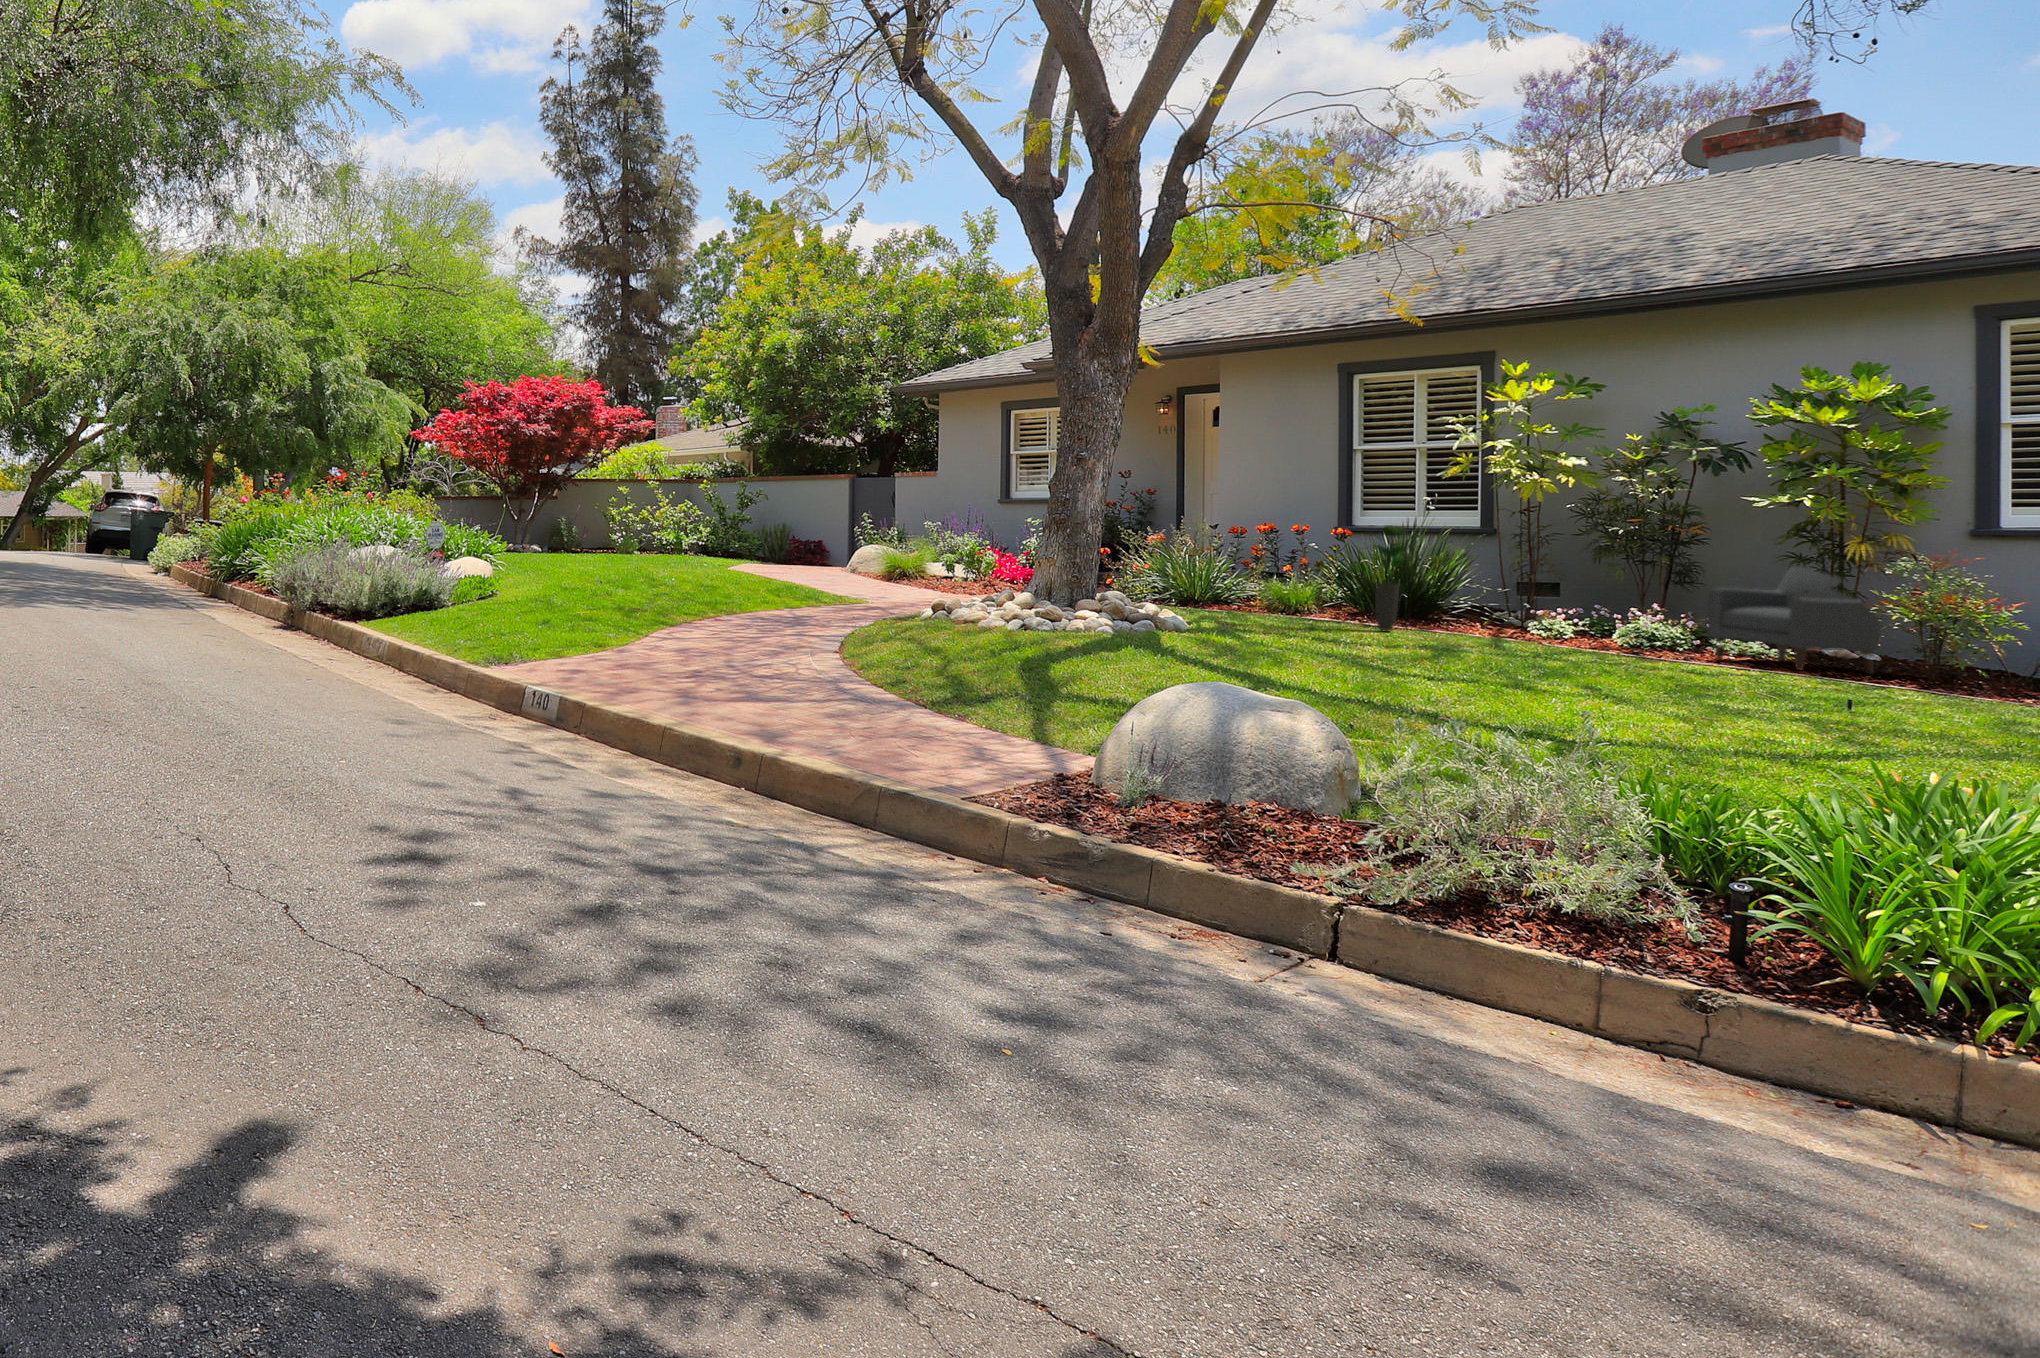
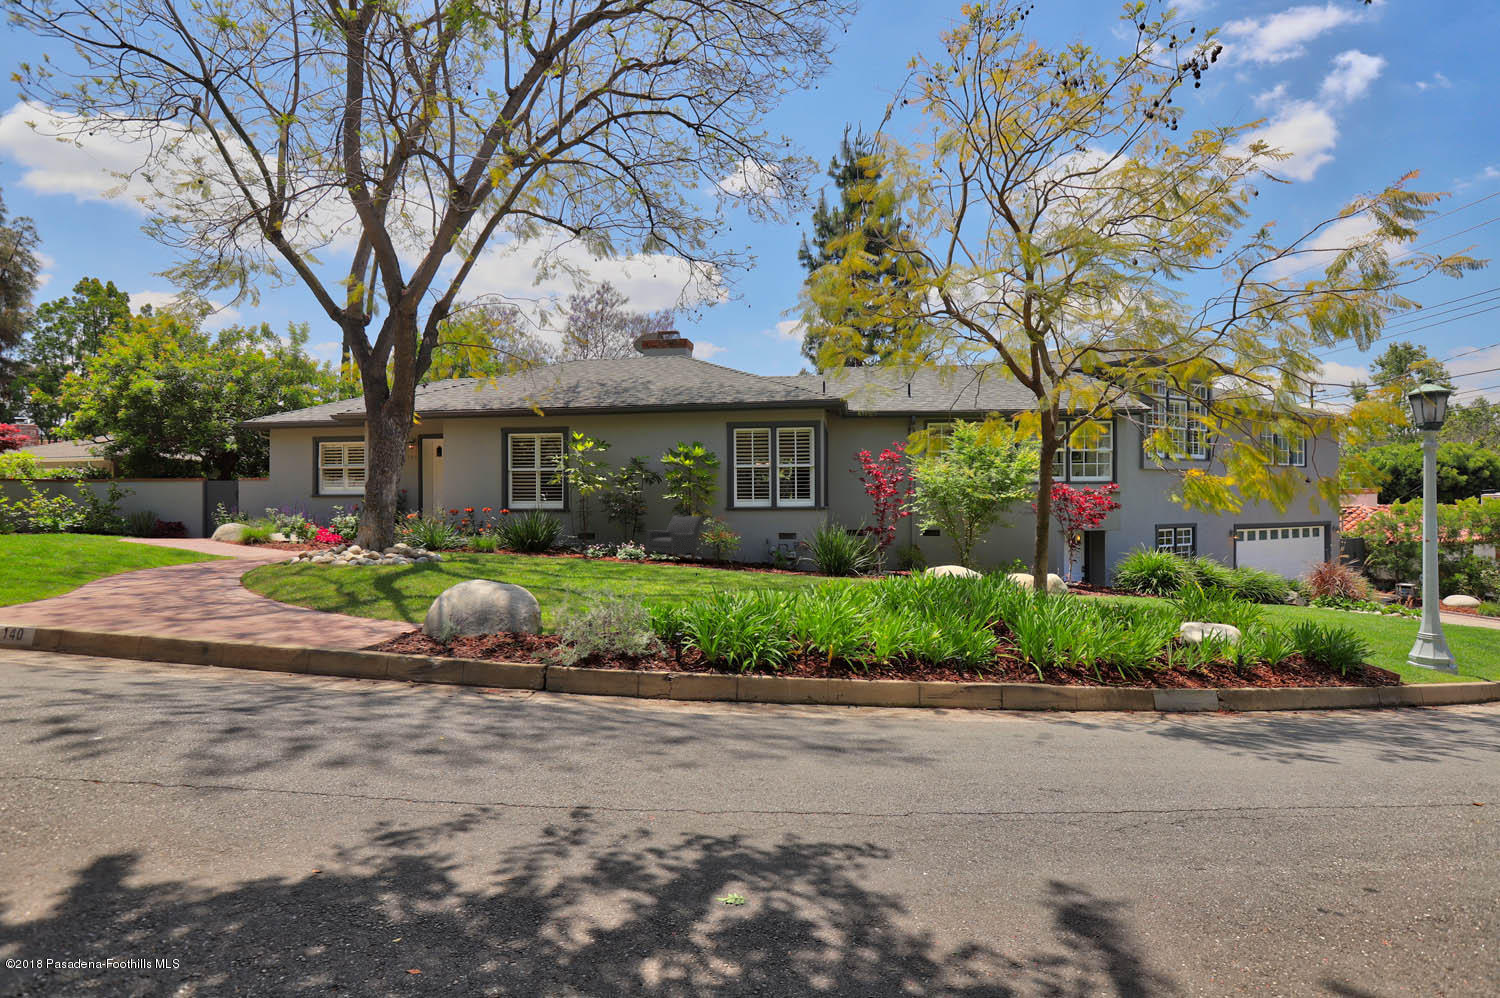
potted plant: present [1371,525,1412,631] -> none [517,506,540,557]

